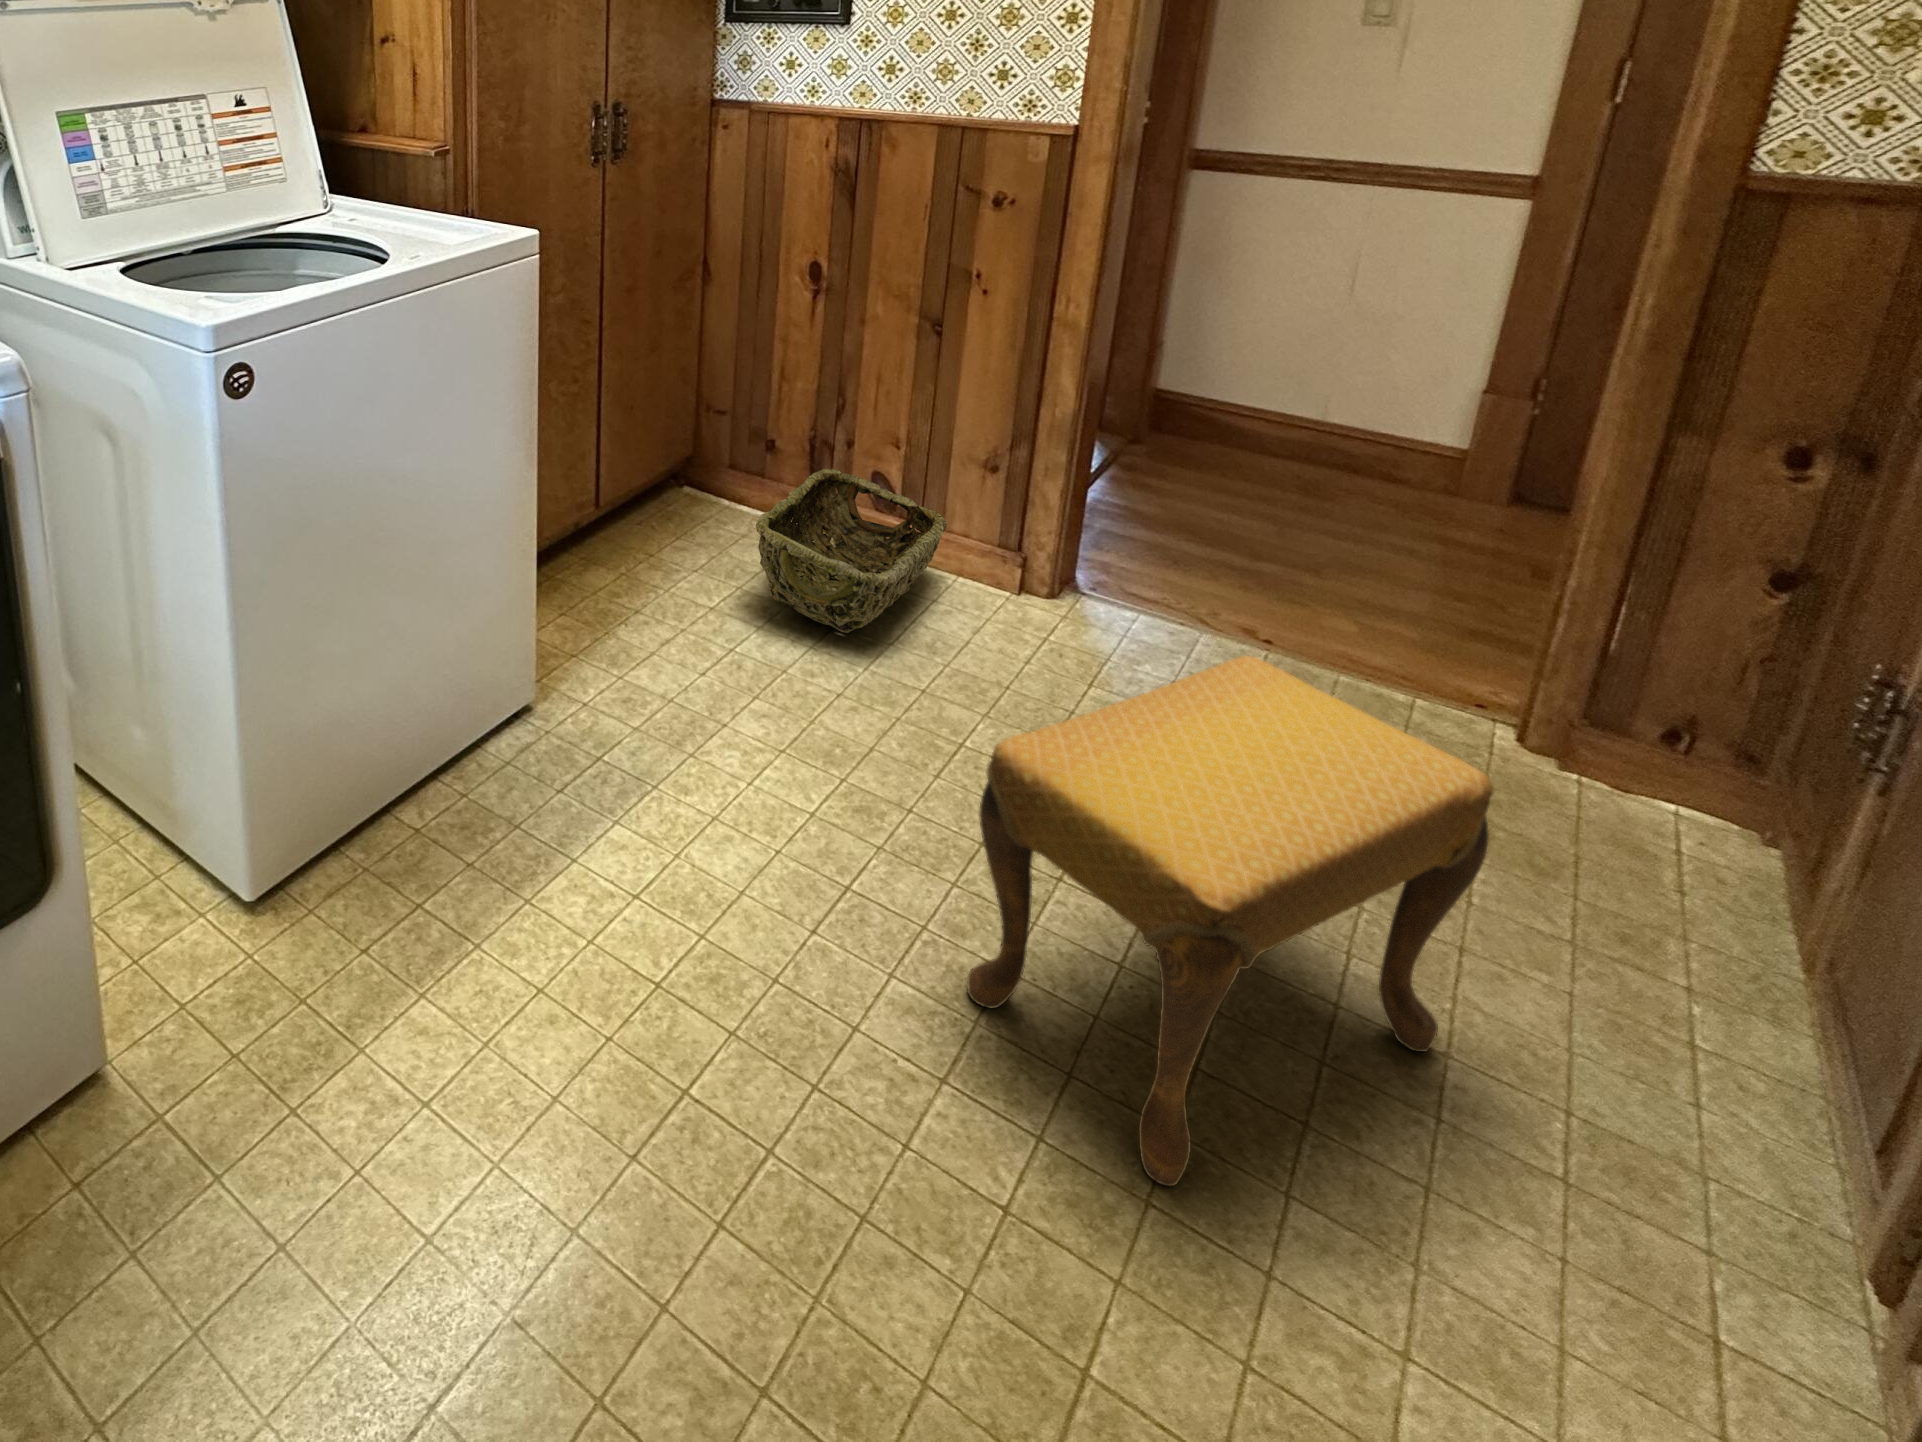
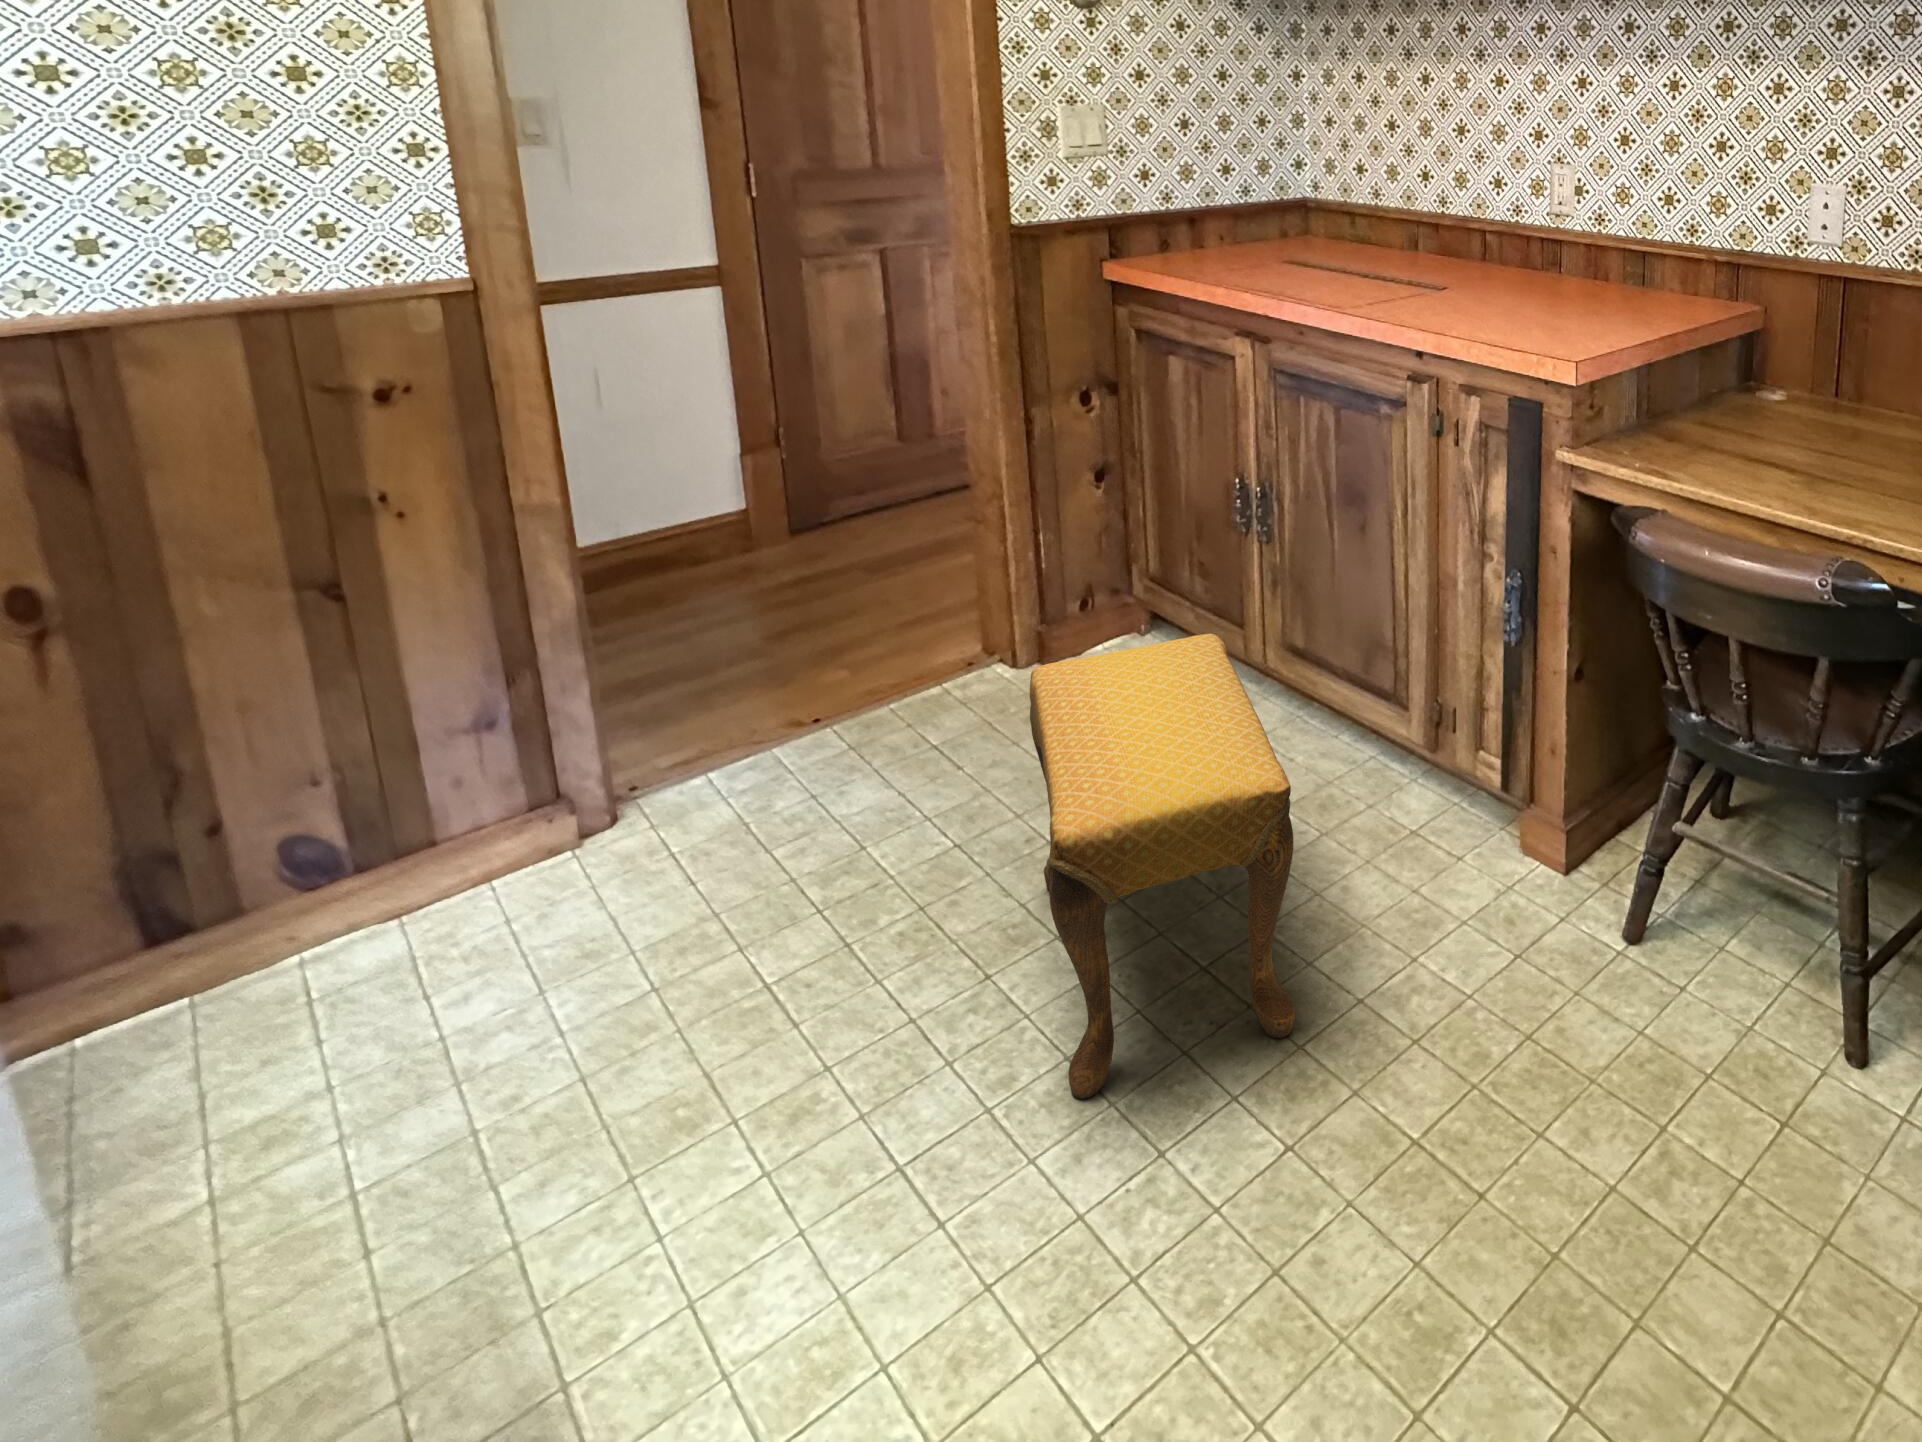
woven basket: present [756,469,947,633] -> none [202,817,544,1082]

